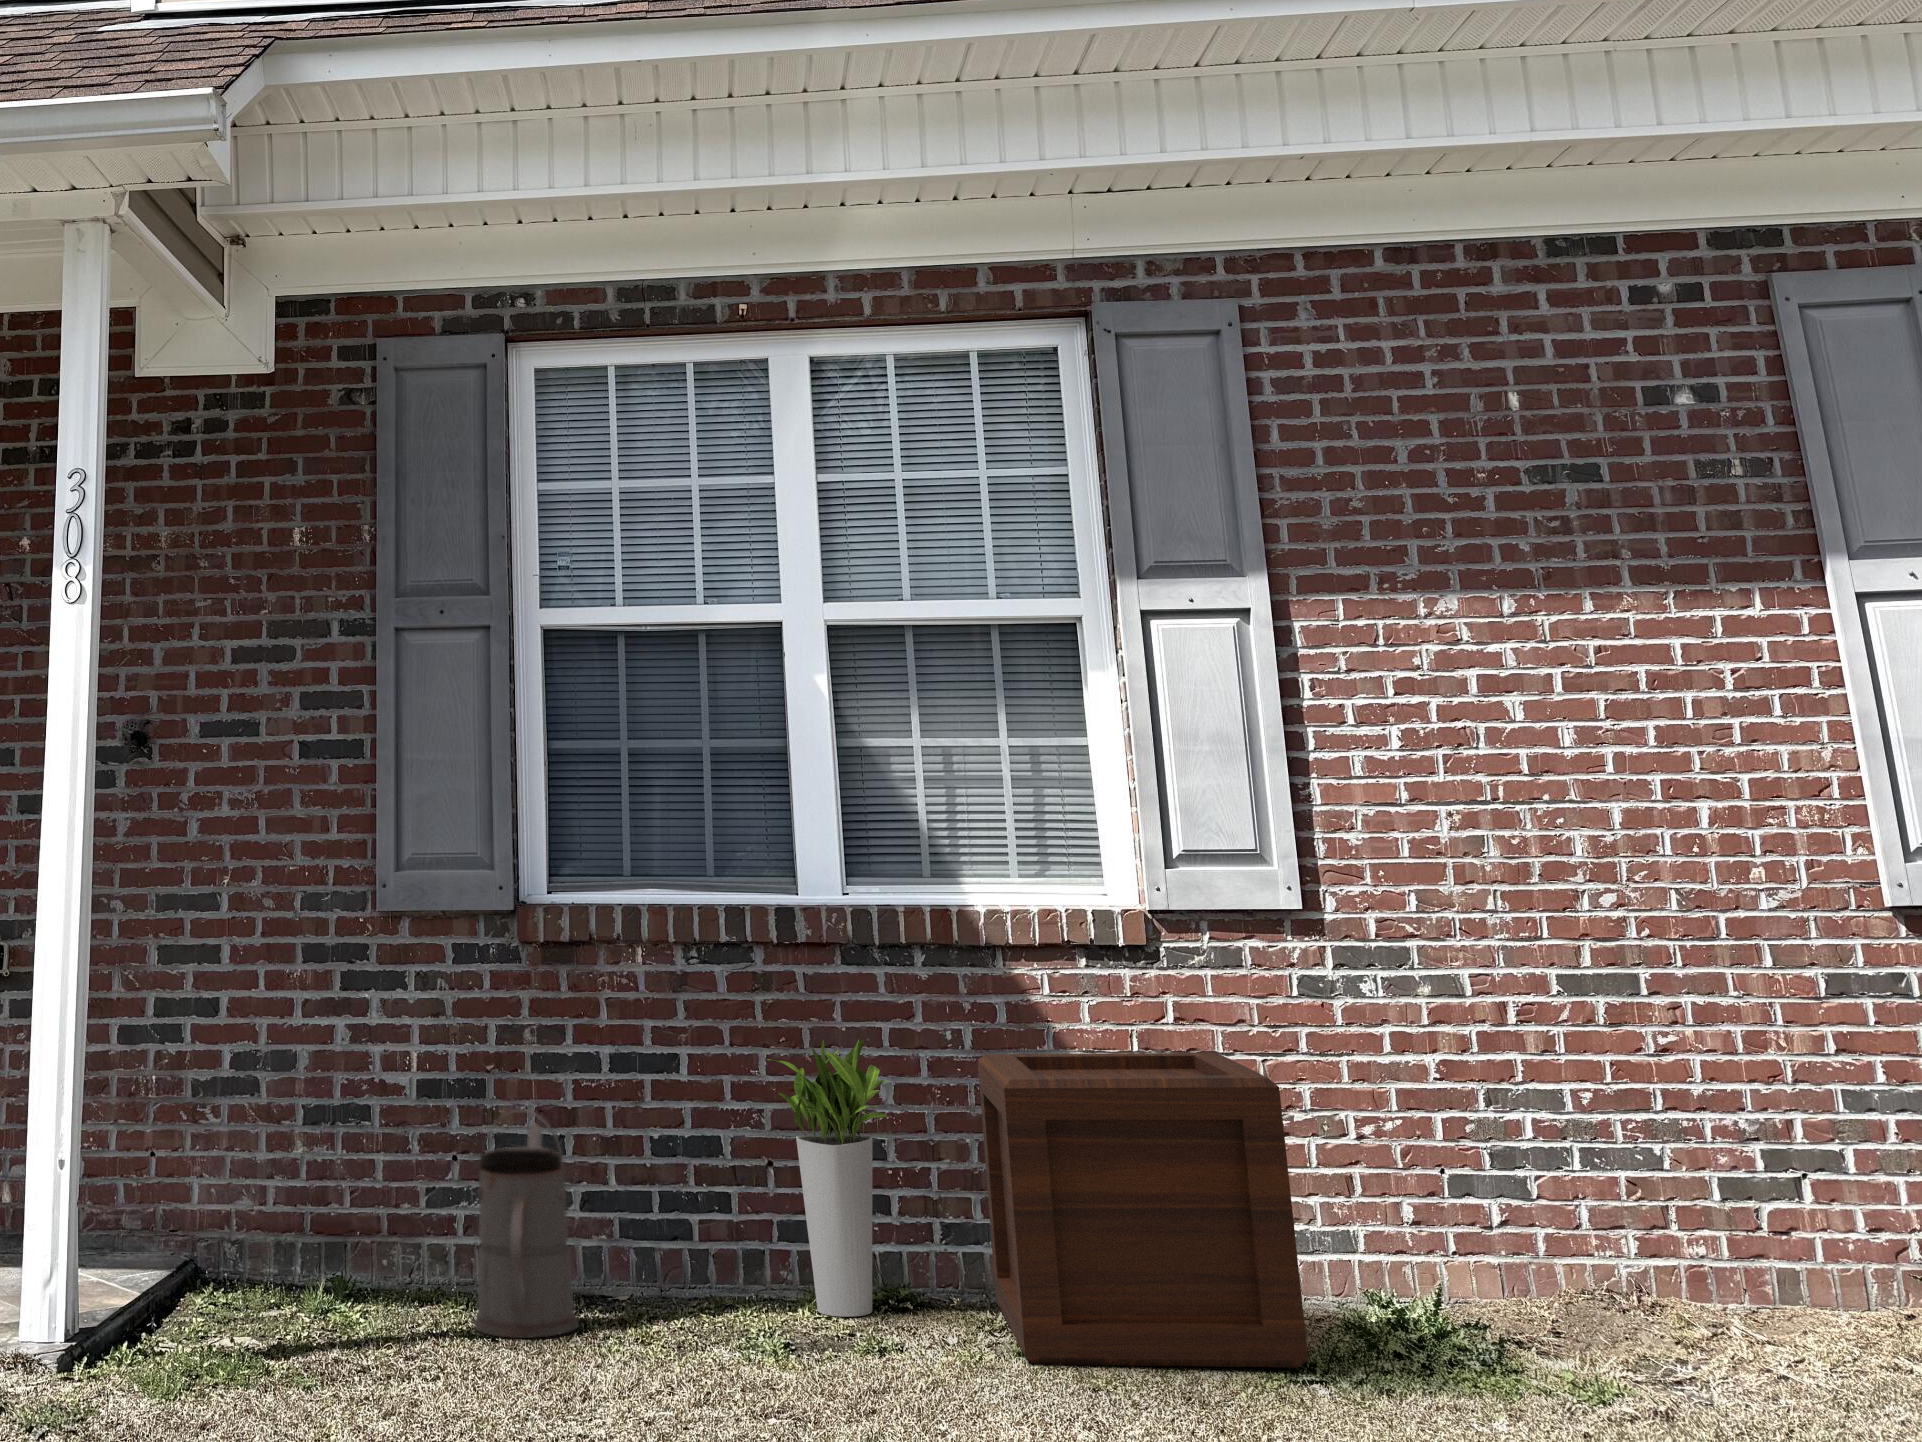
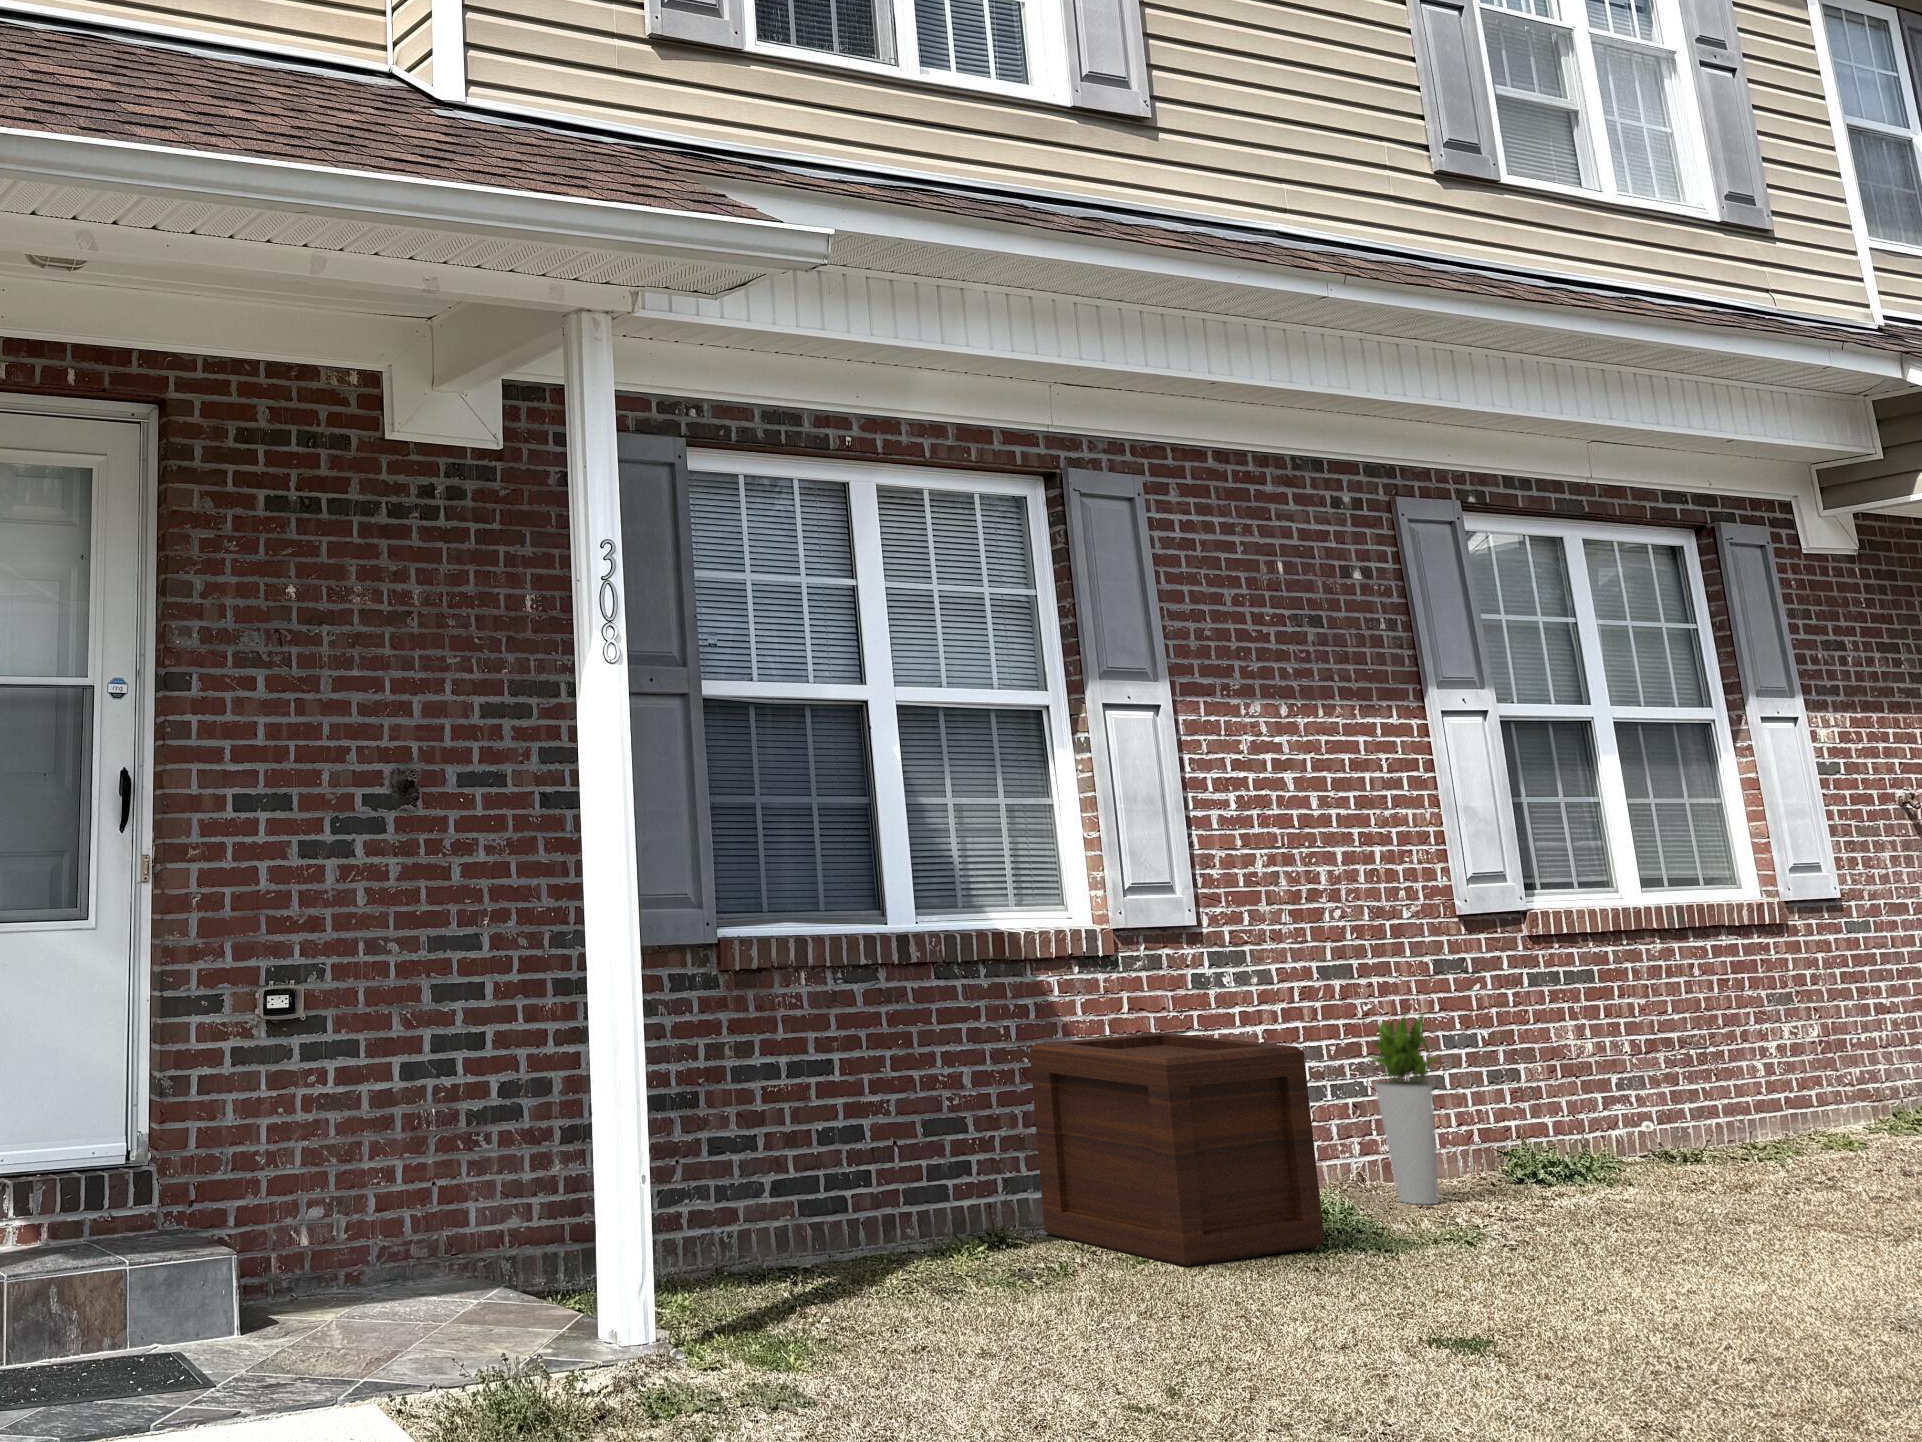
planter: present [768,1040,888,1317] -> present [1370,1014,1439,1204]
watering can: present [474,1109,579,1338] -> none [745,1109,885,1300]

